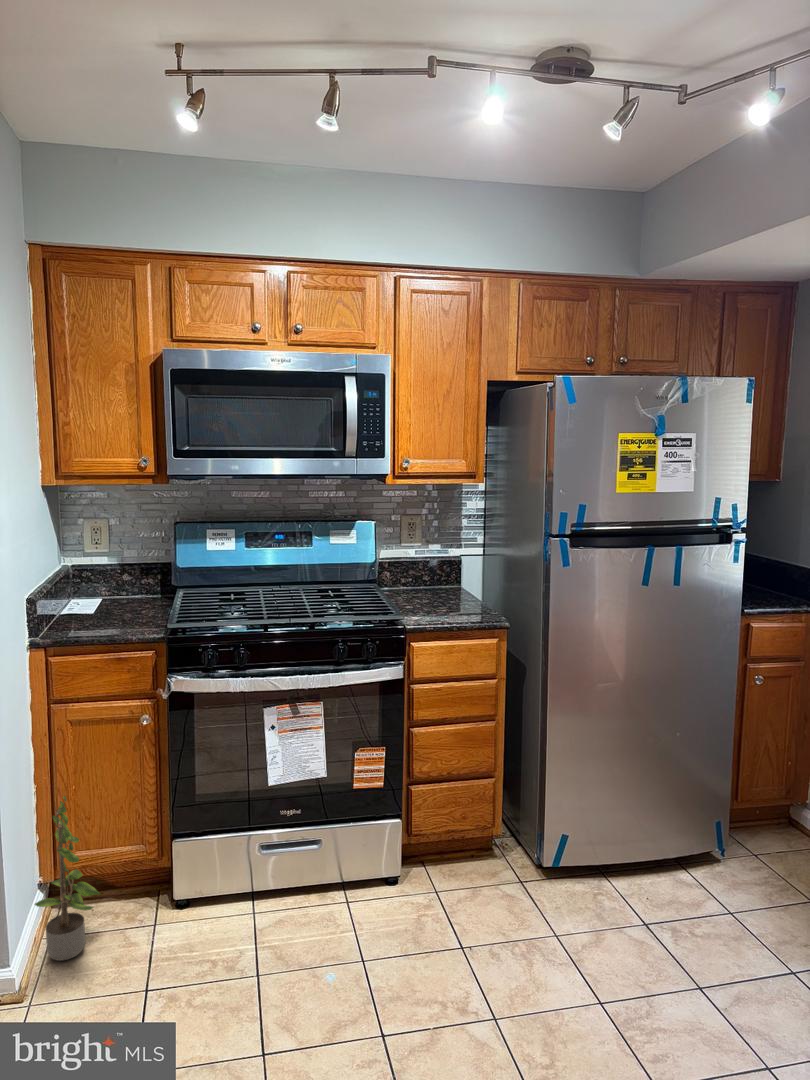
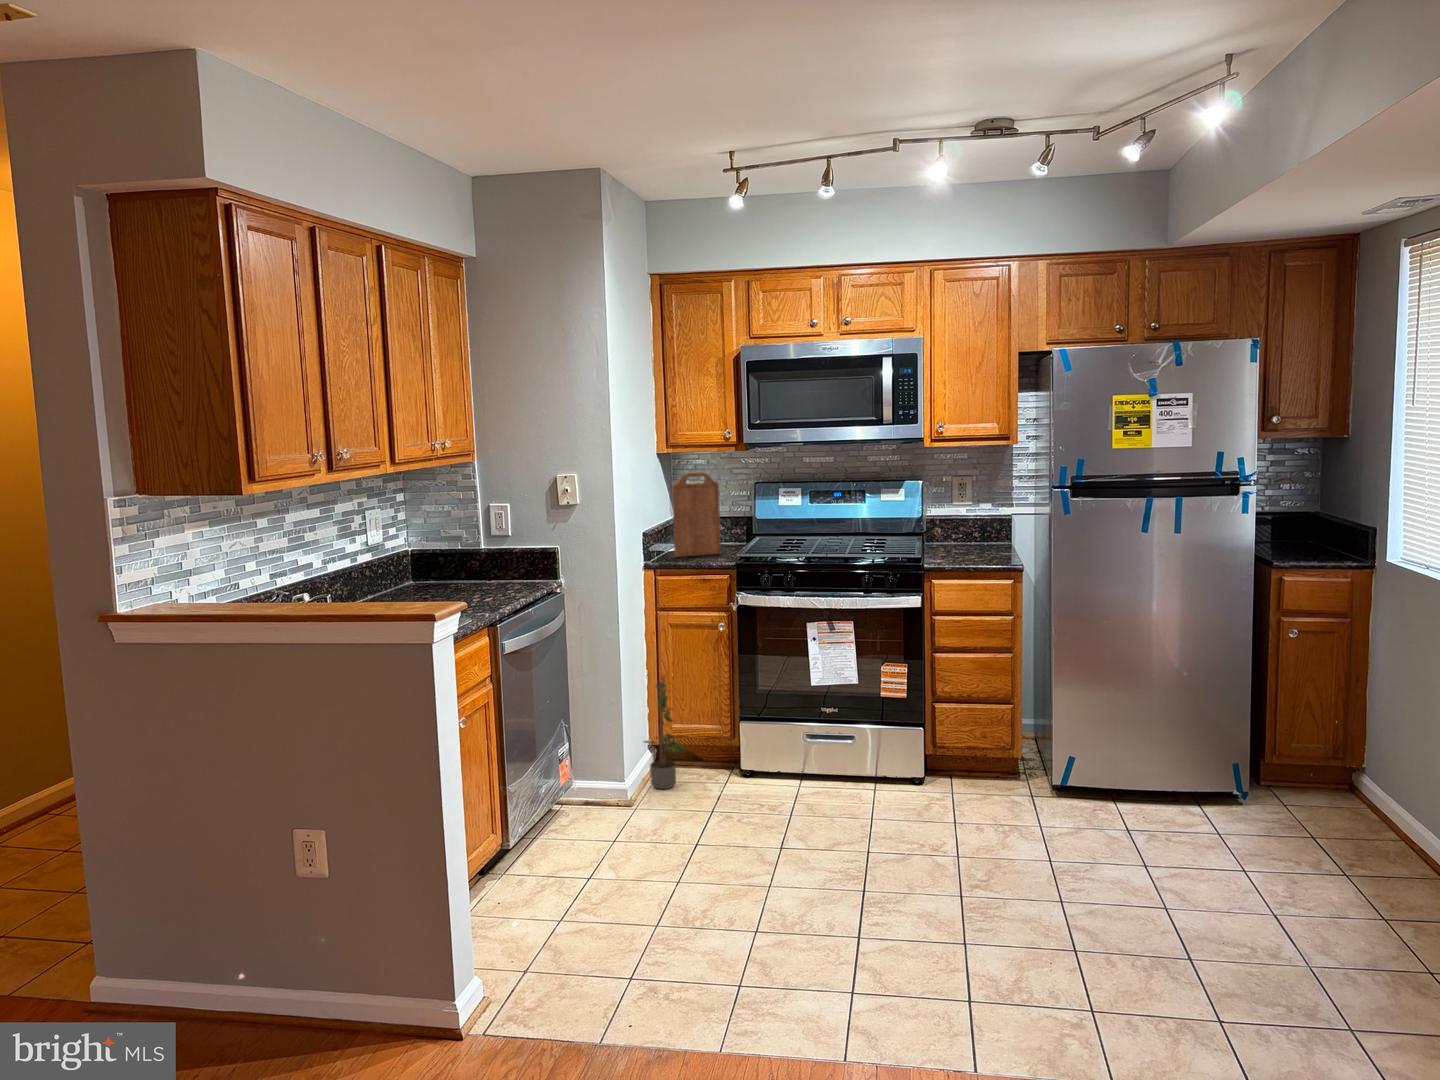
cutting board: none [69,513,137,628] -> present [672,472,721,557]

